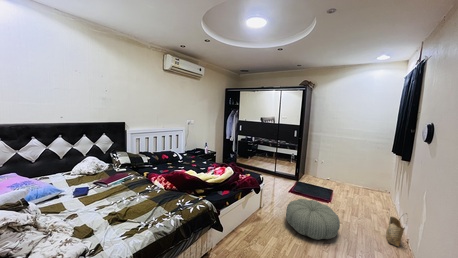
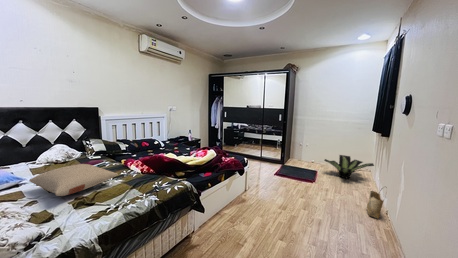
potted plant: none [340,174,394,200] -> present [324,155,374,179]
pillow: none [70,180,146,212] -> present [29,164,118,196]
pouf: present [286,199,340,240] -> none [270,179,323,217]

